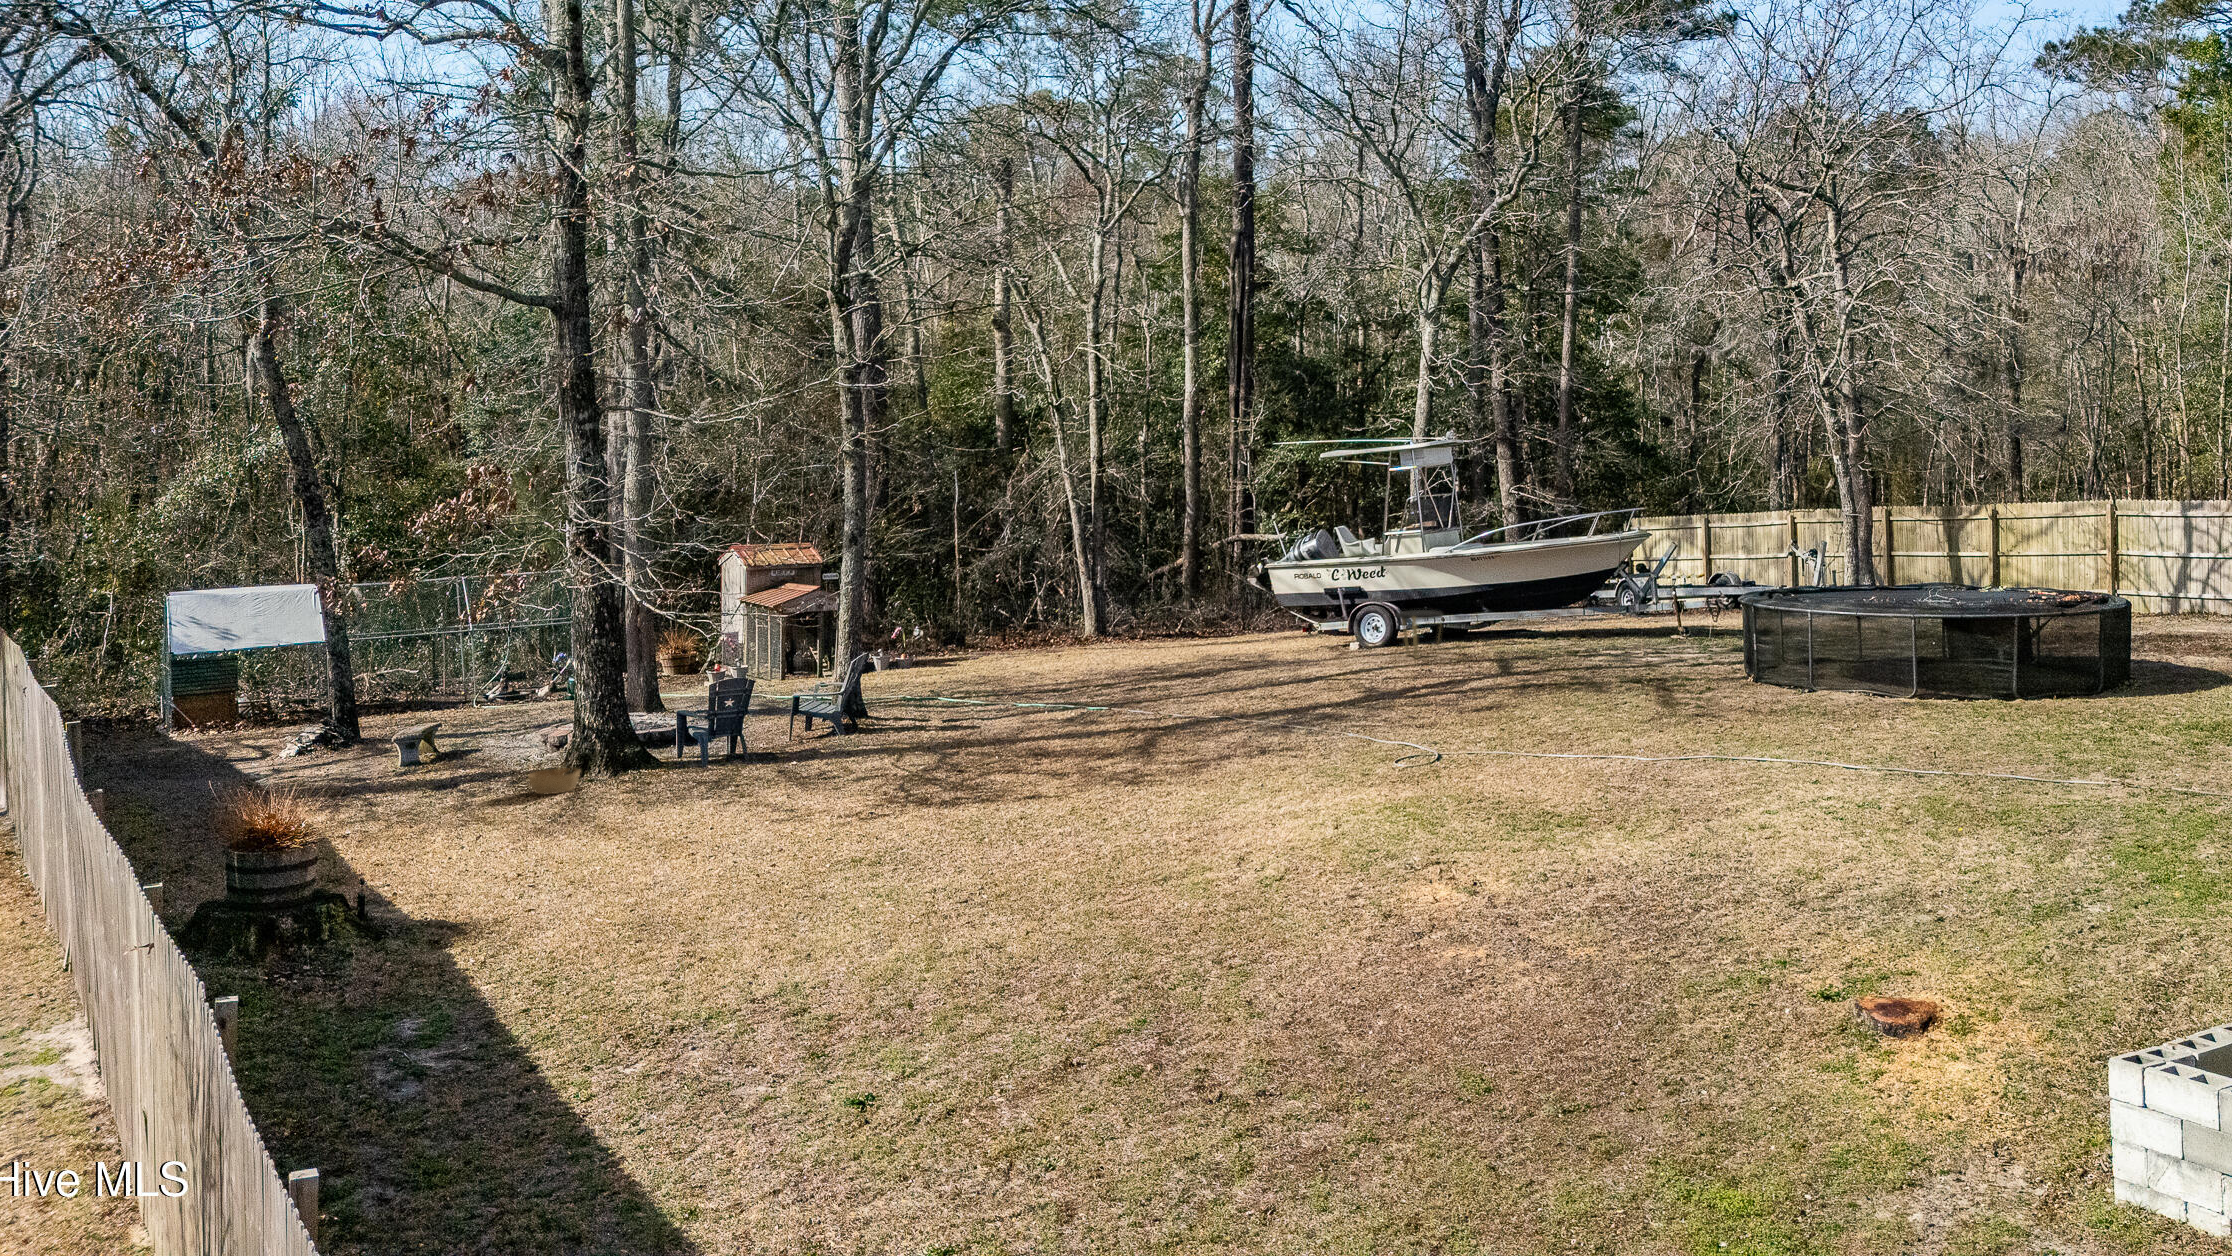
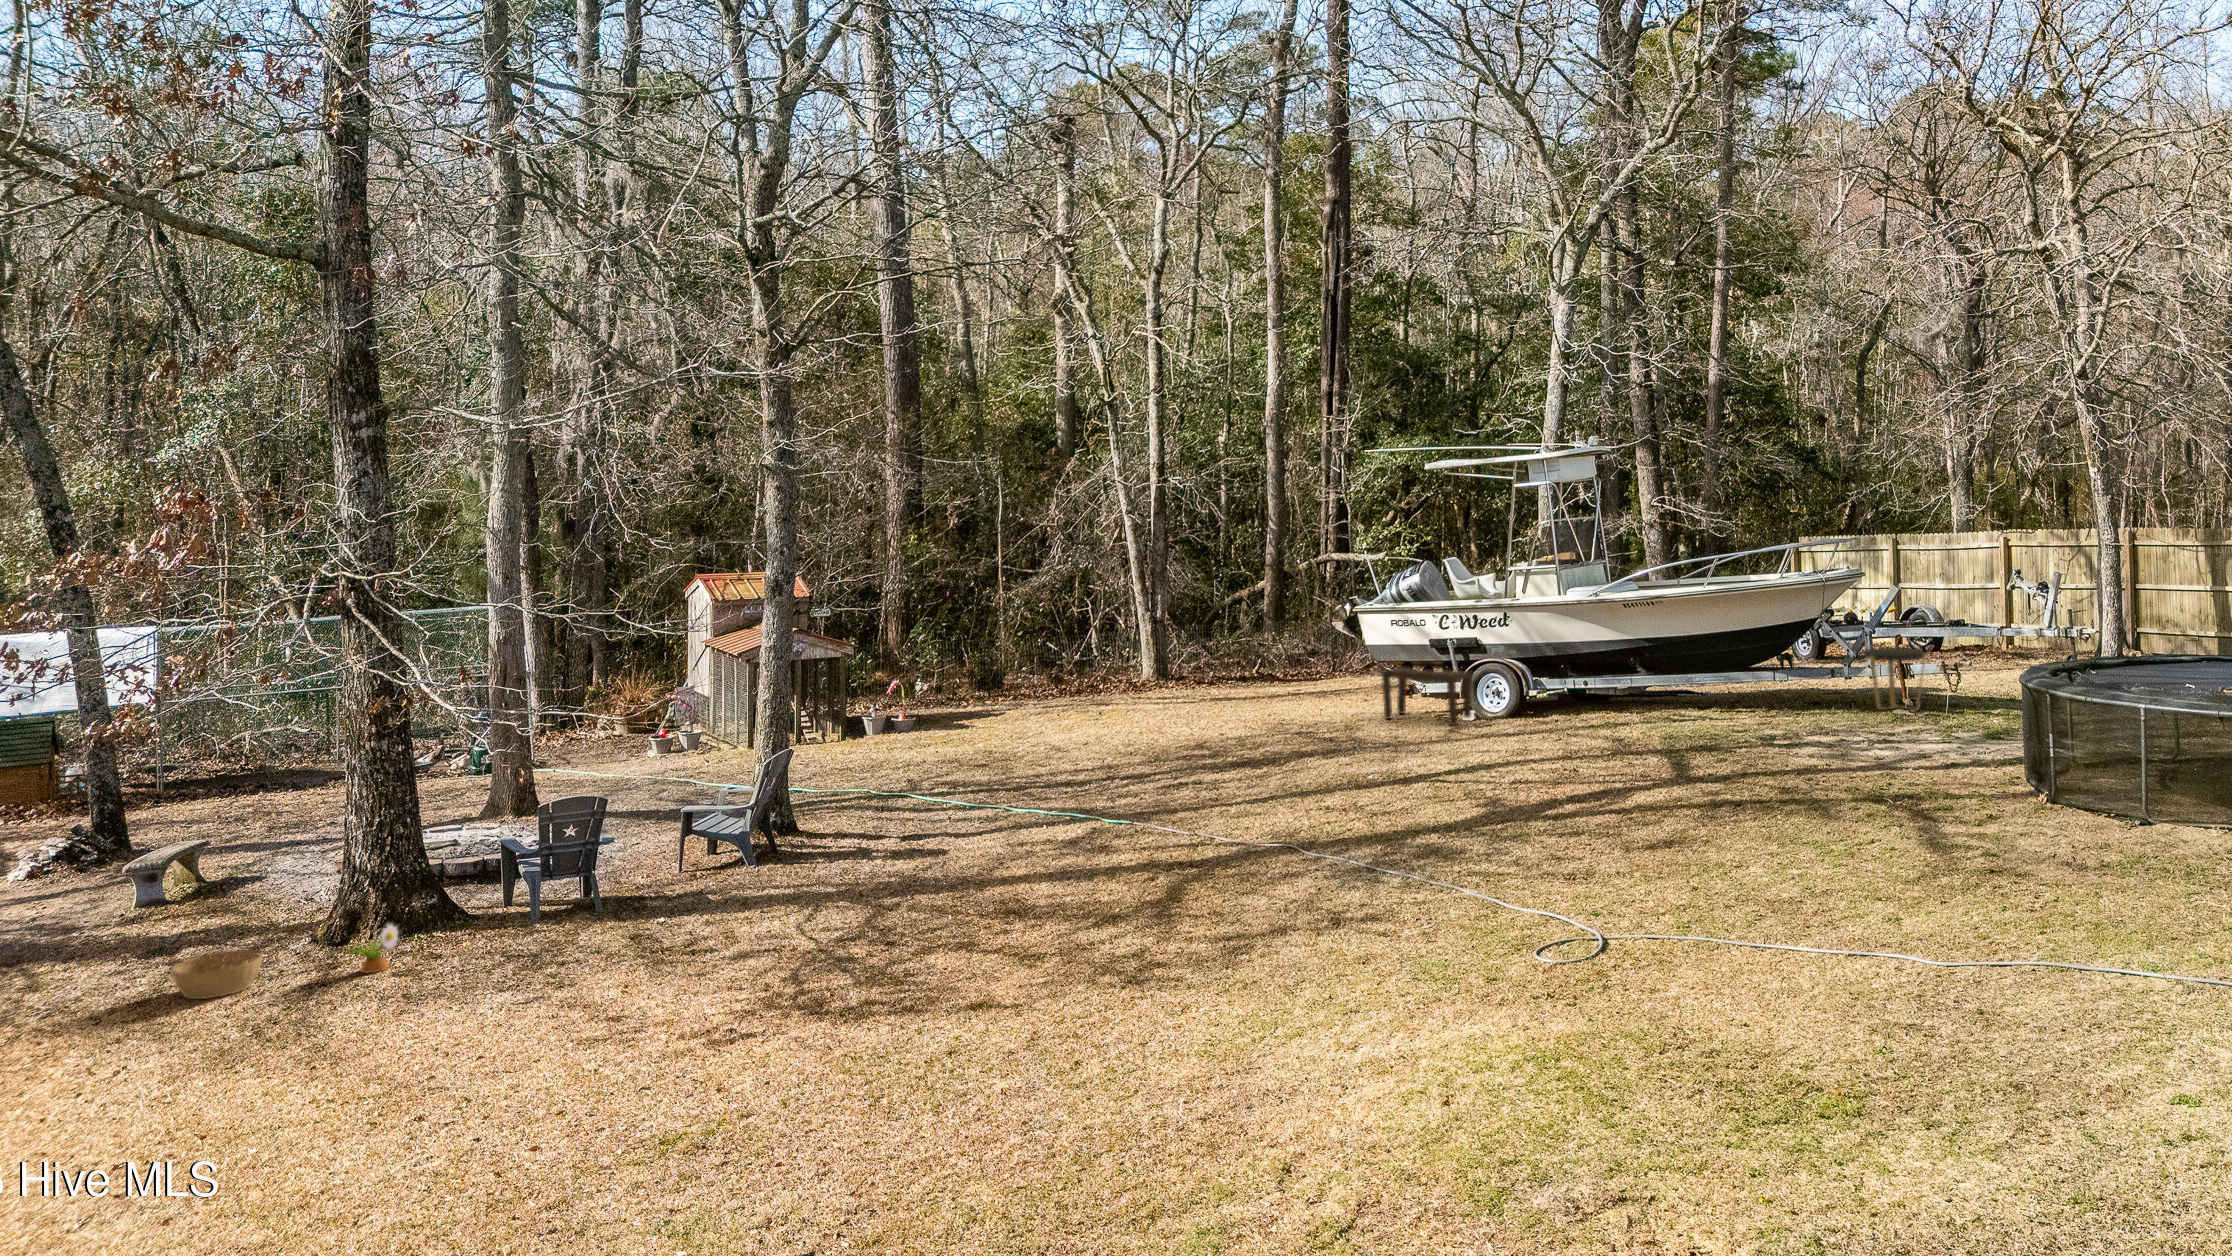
side table: present [1397,610,1442,659] -> present [1864,648,1925,710]
bench: none [1287,612,1358,654] -> present [1381,668,1474,725]
decorative plant: none [630,751,661,782] -> present [351,925,398,973]

